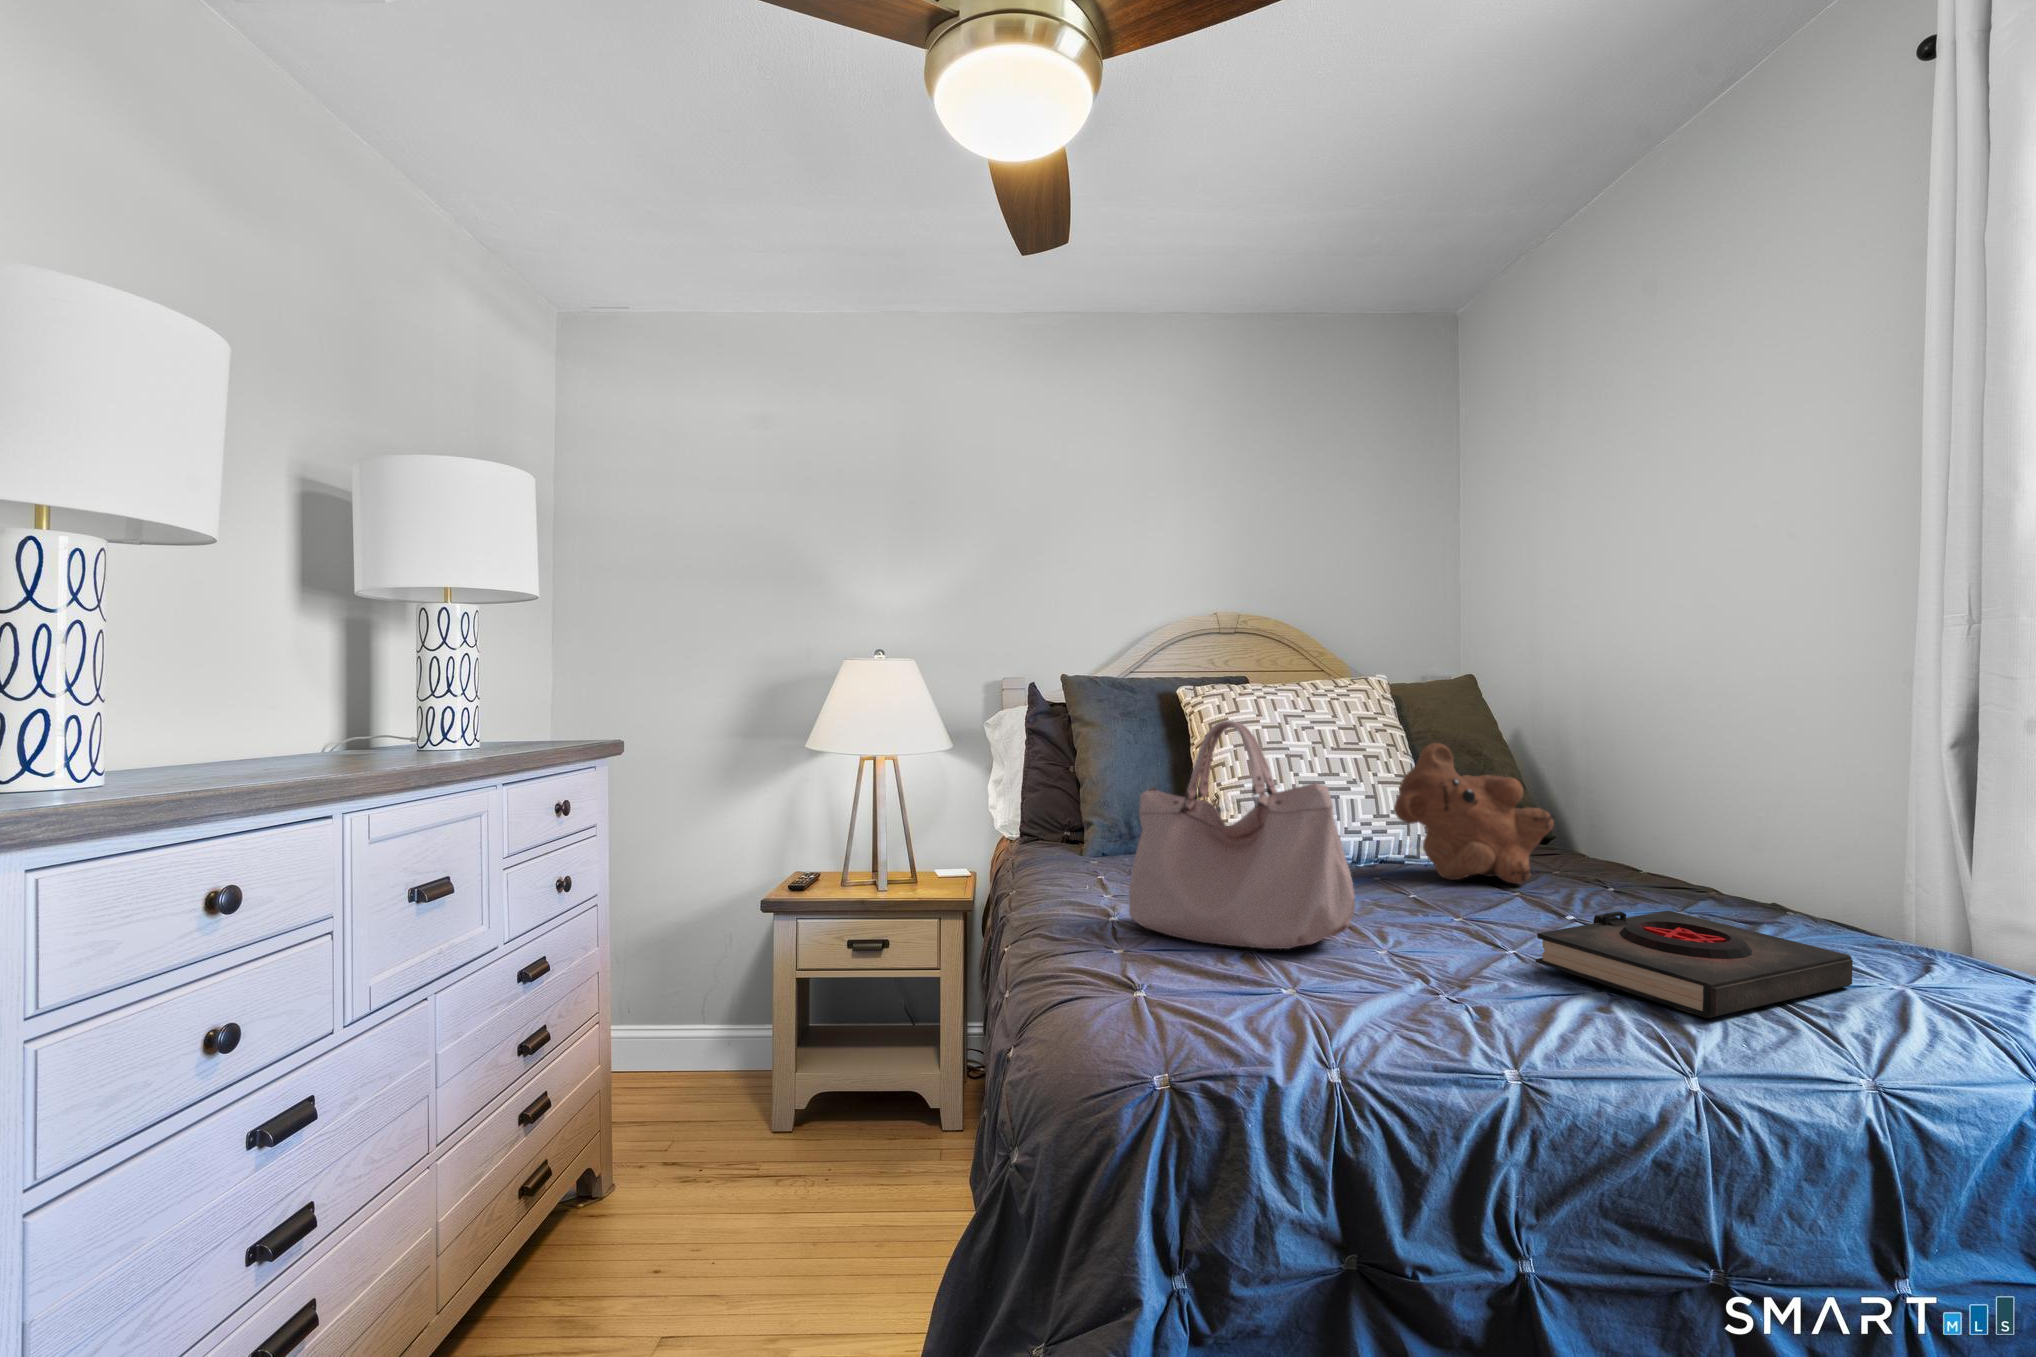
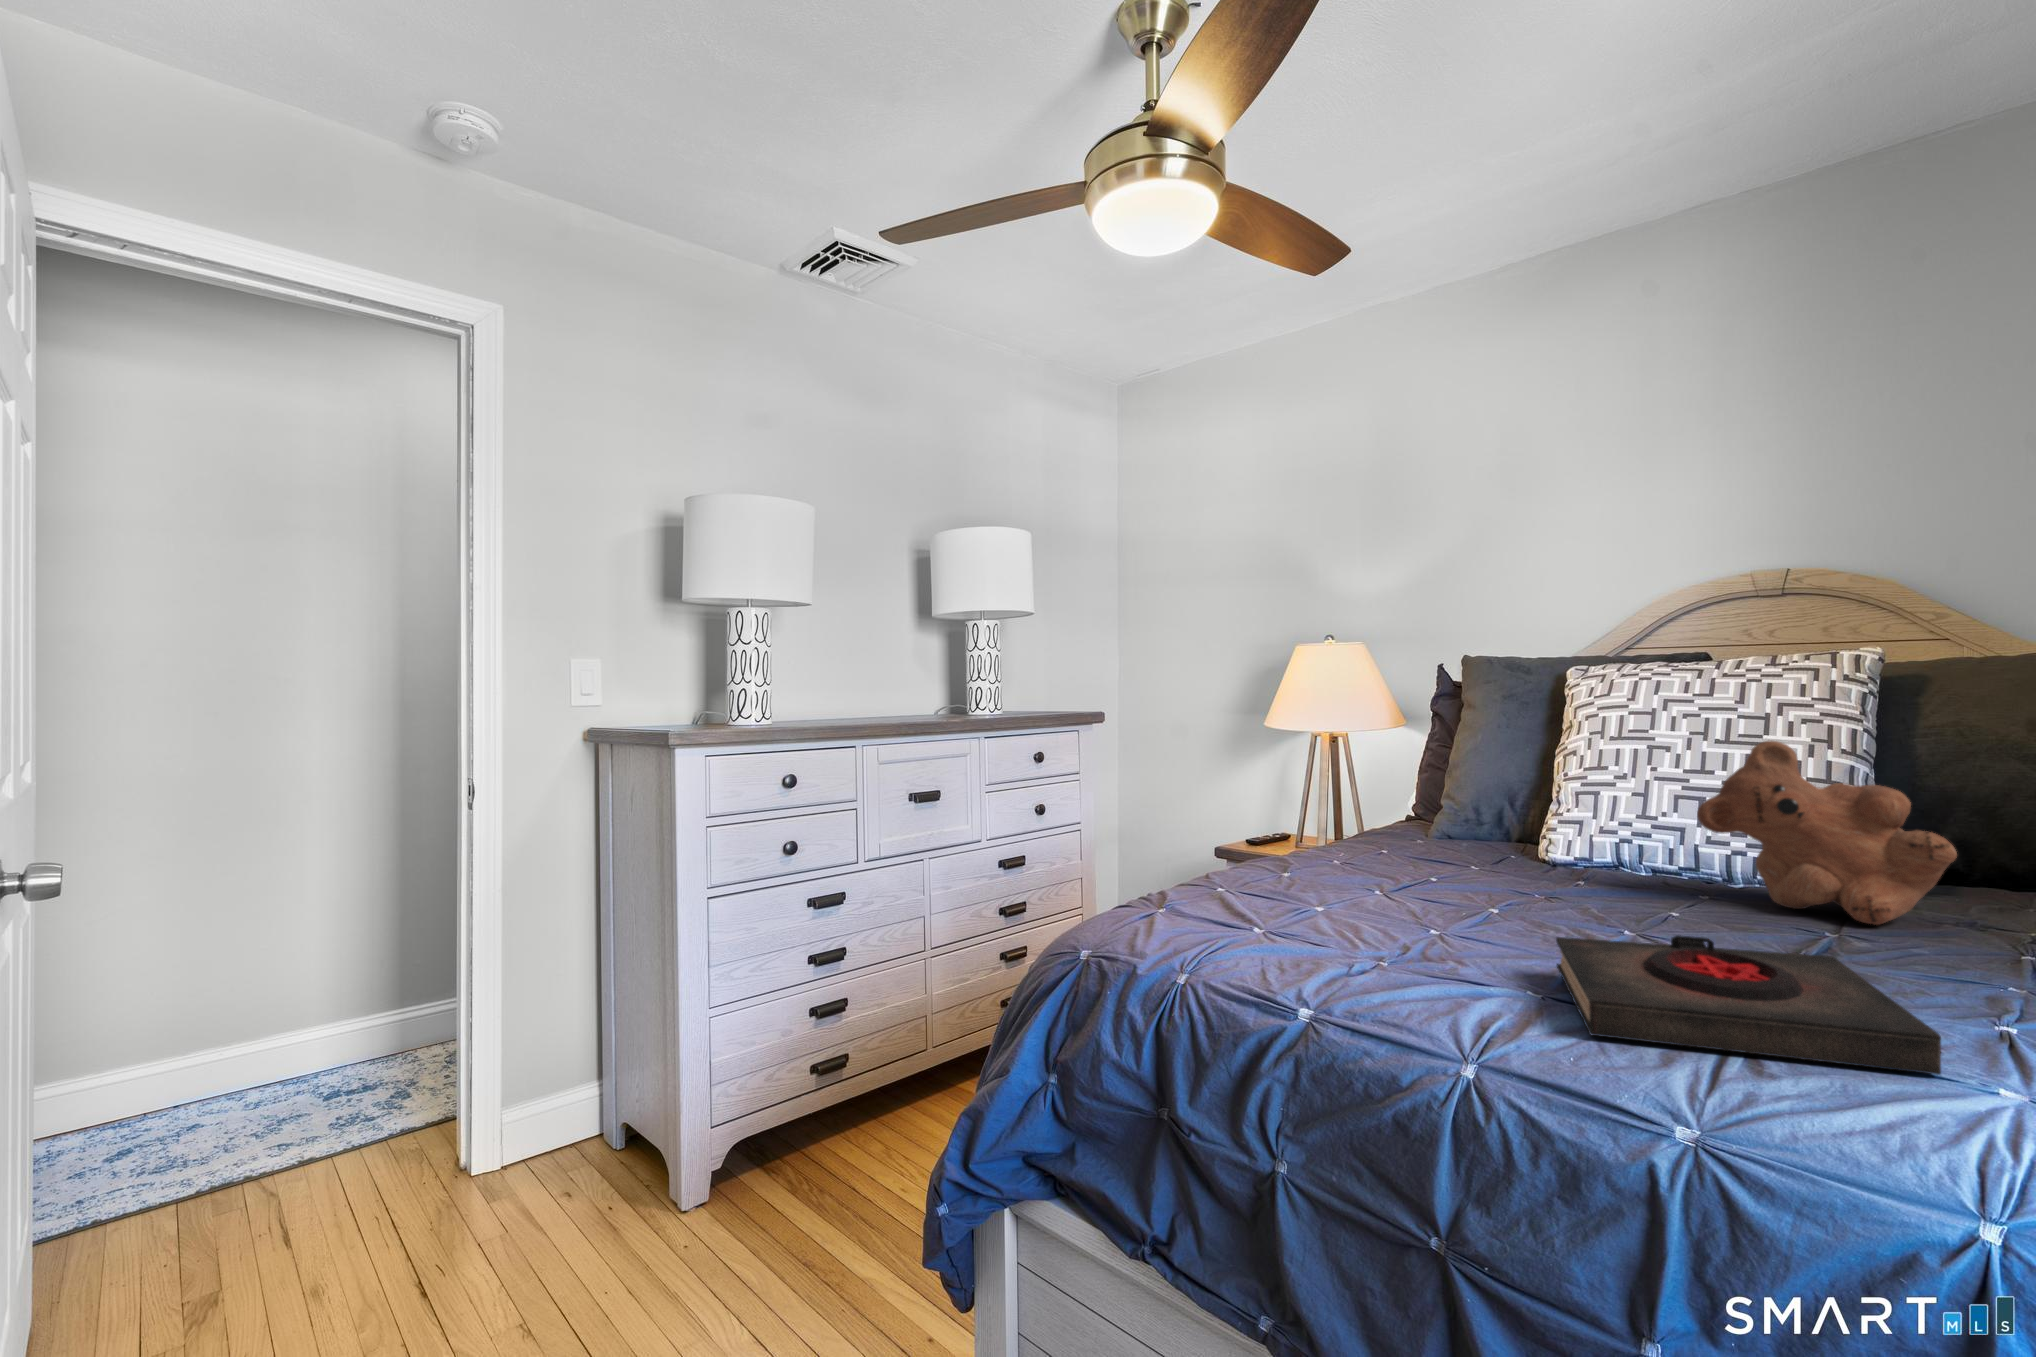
handbag: present [1129,721,1355,949] -> none [1286,709,1442,915]

